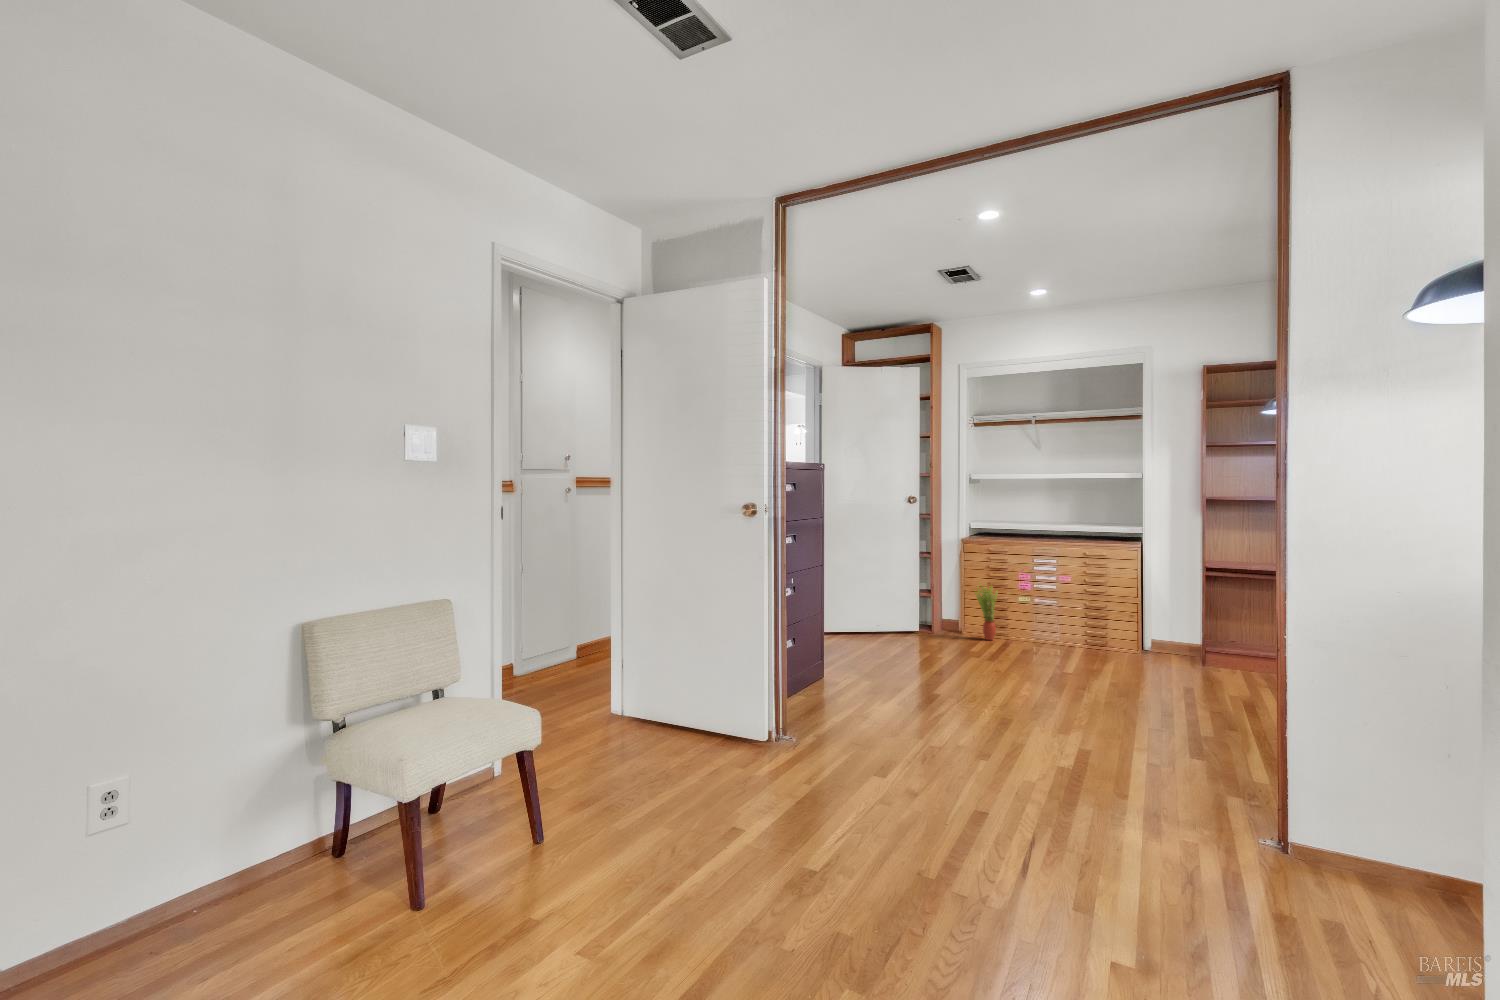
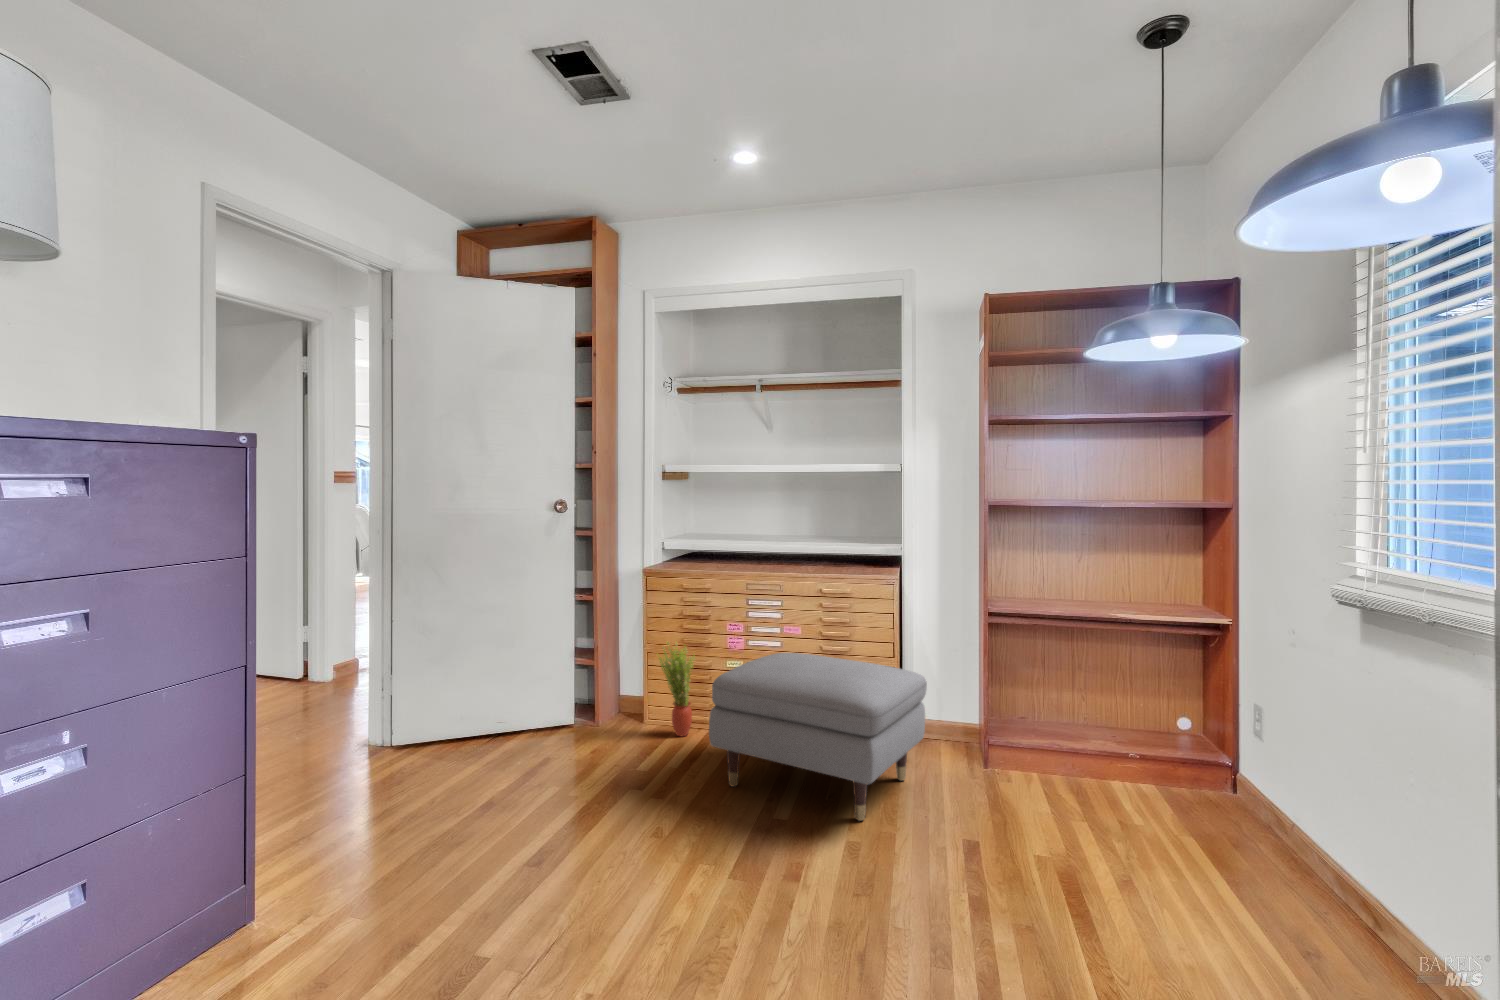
ottoman: none [1016,591,1158,679] -> present [709,653,927,821]

